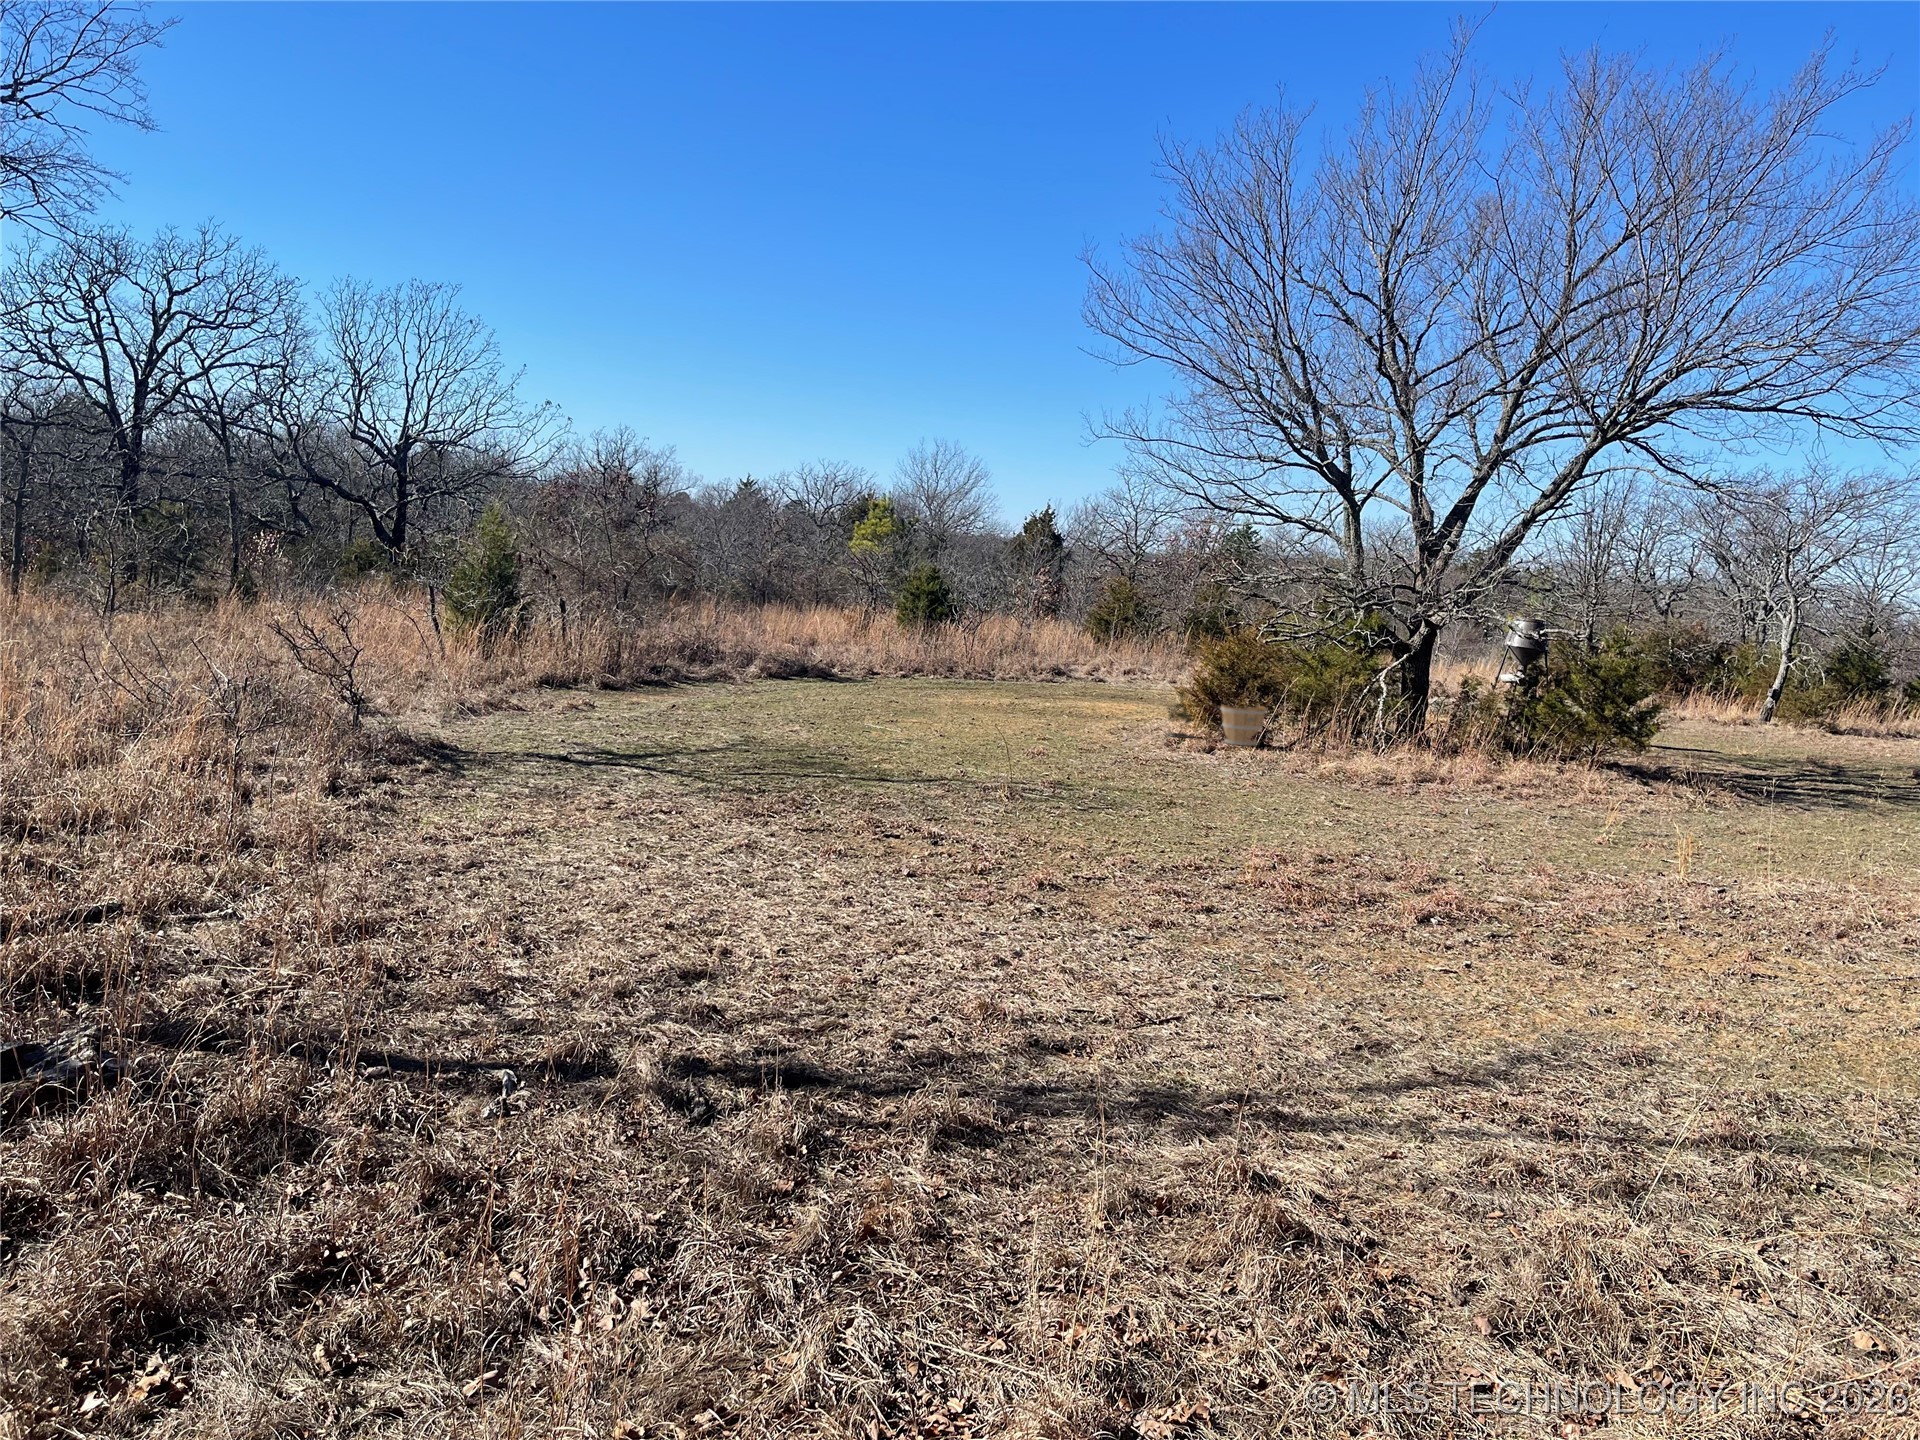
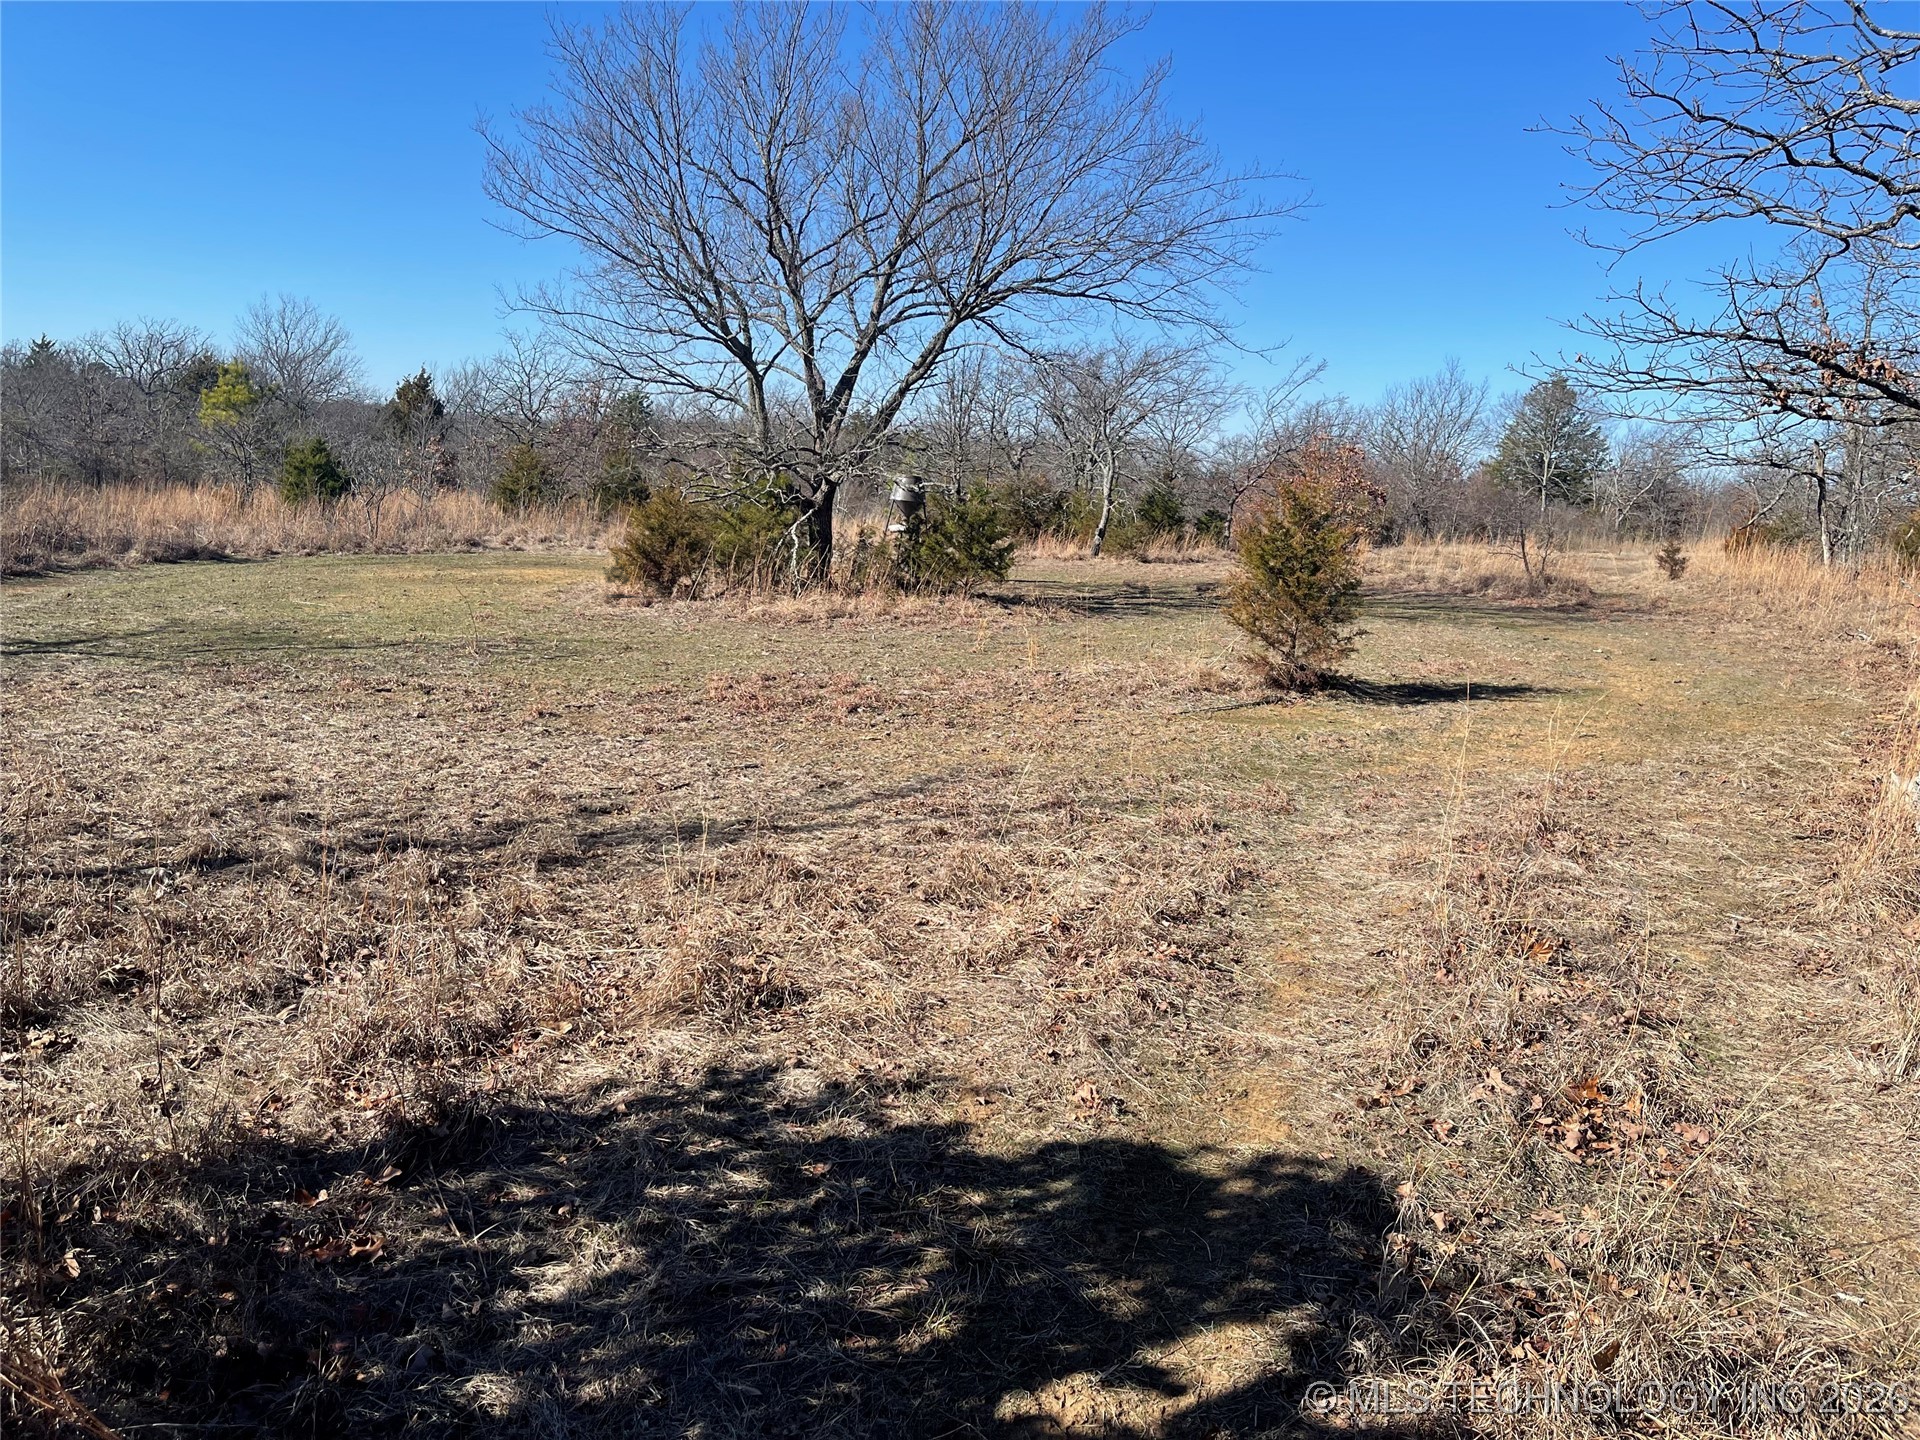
wooden bucket: present [1221,704,1266,746] -> none [653,563,696,601]

